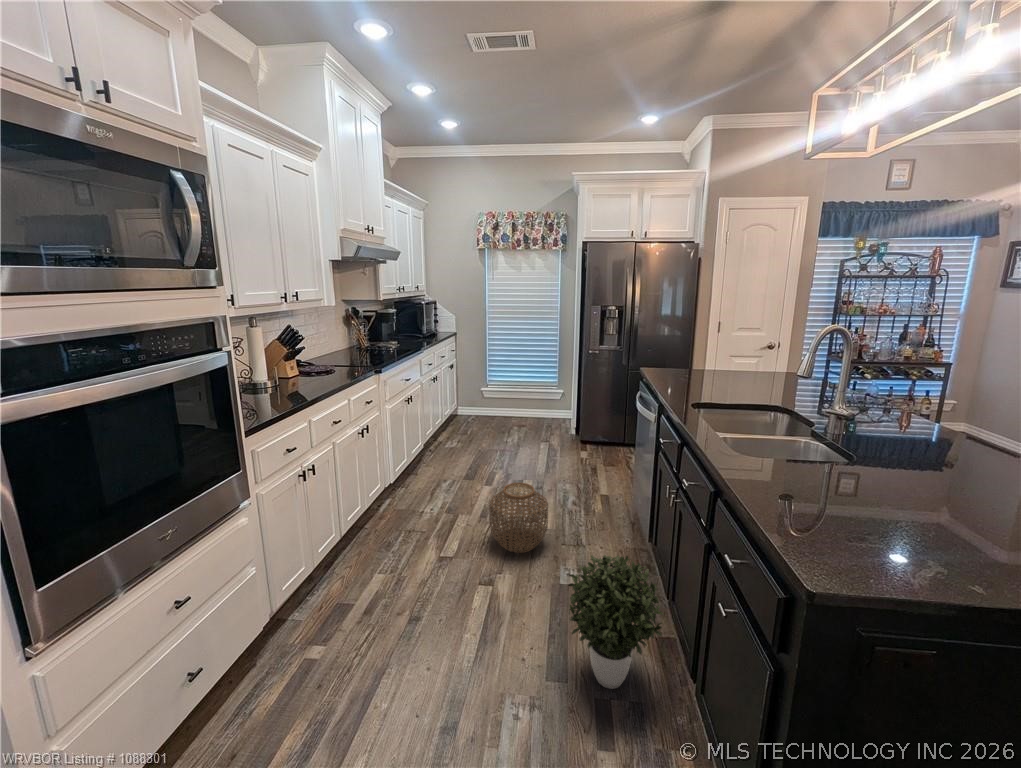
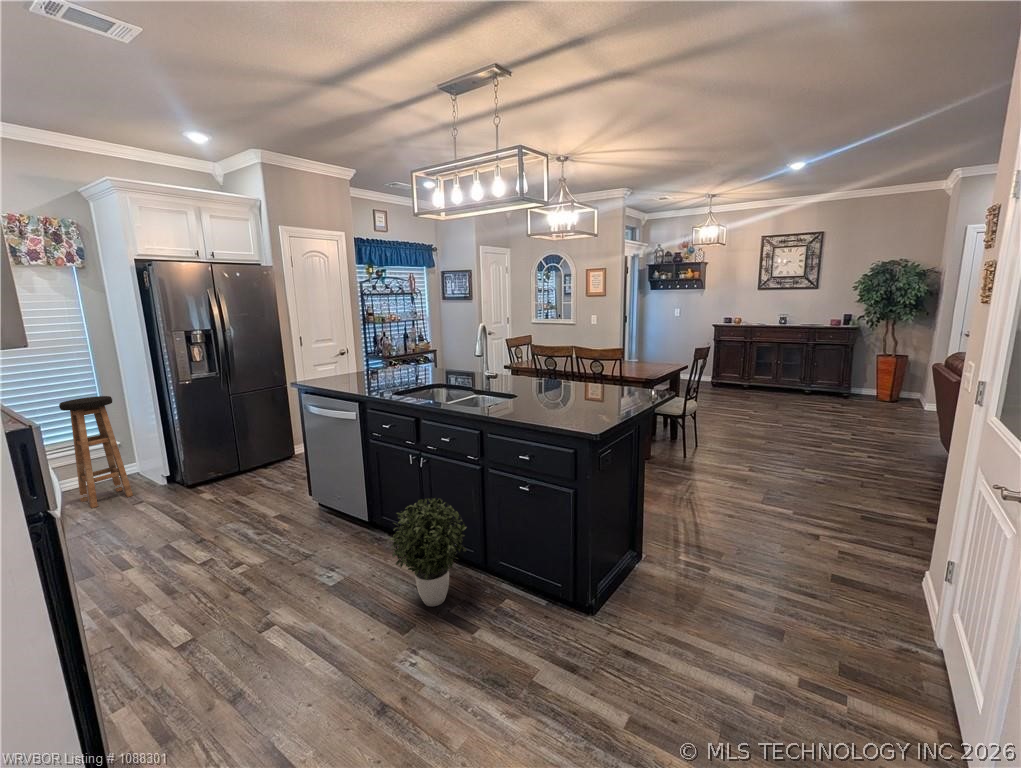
bar stool: none [528,349,558,429] -> present [59,396,133,508]
woven basket: present [489,483,548,553] -> none [201,519,281,602]

